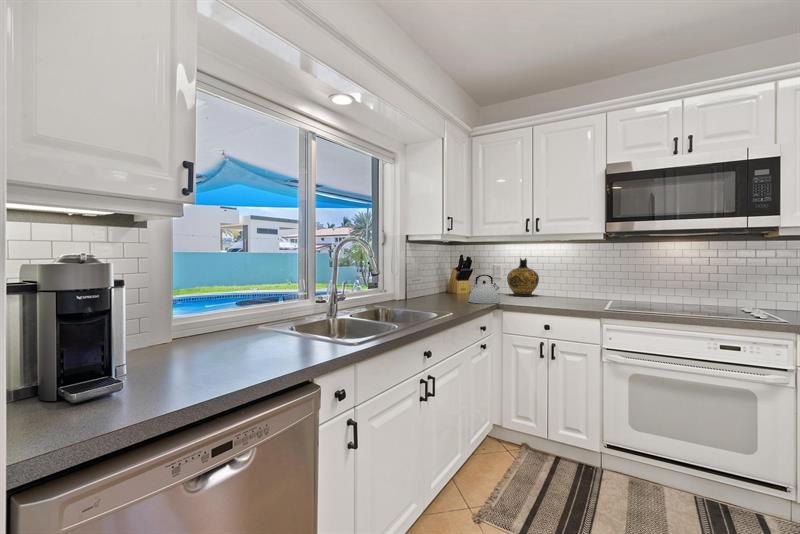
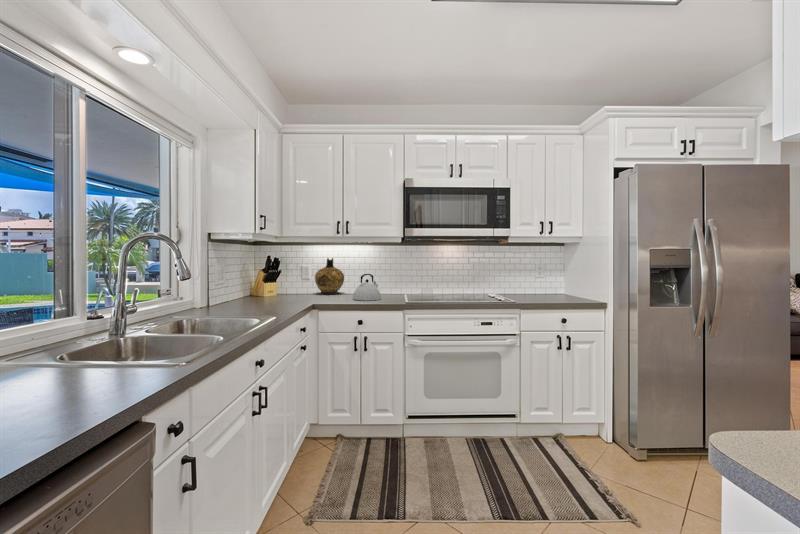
kettle: present [469,275,500,304] -> present [353,274,381,301]

